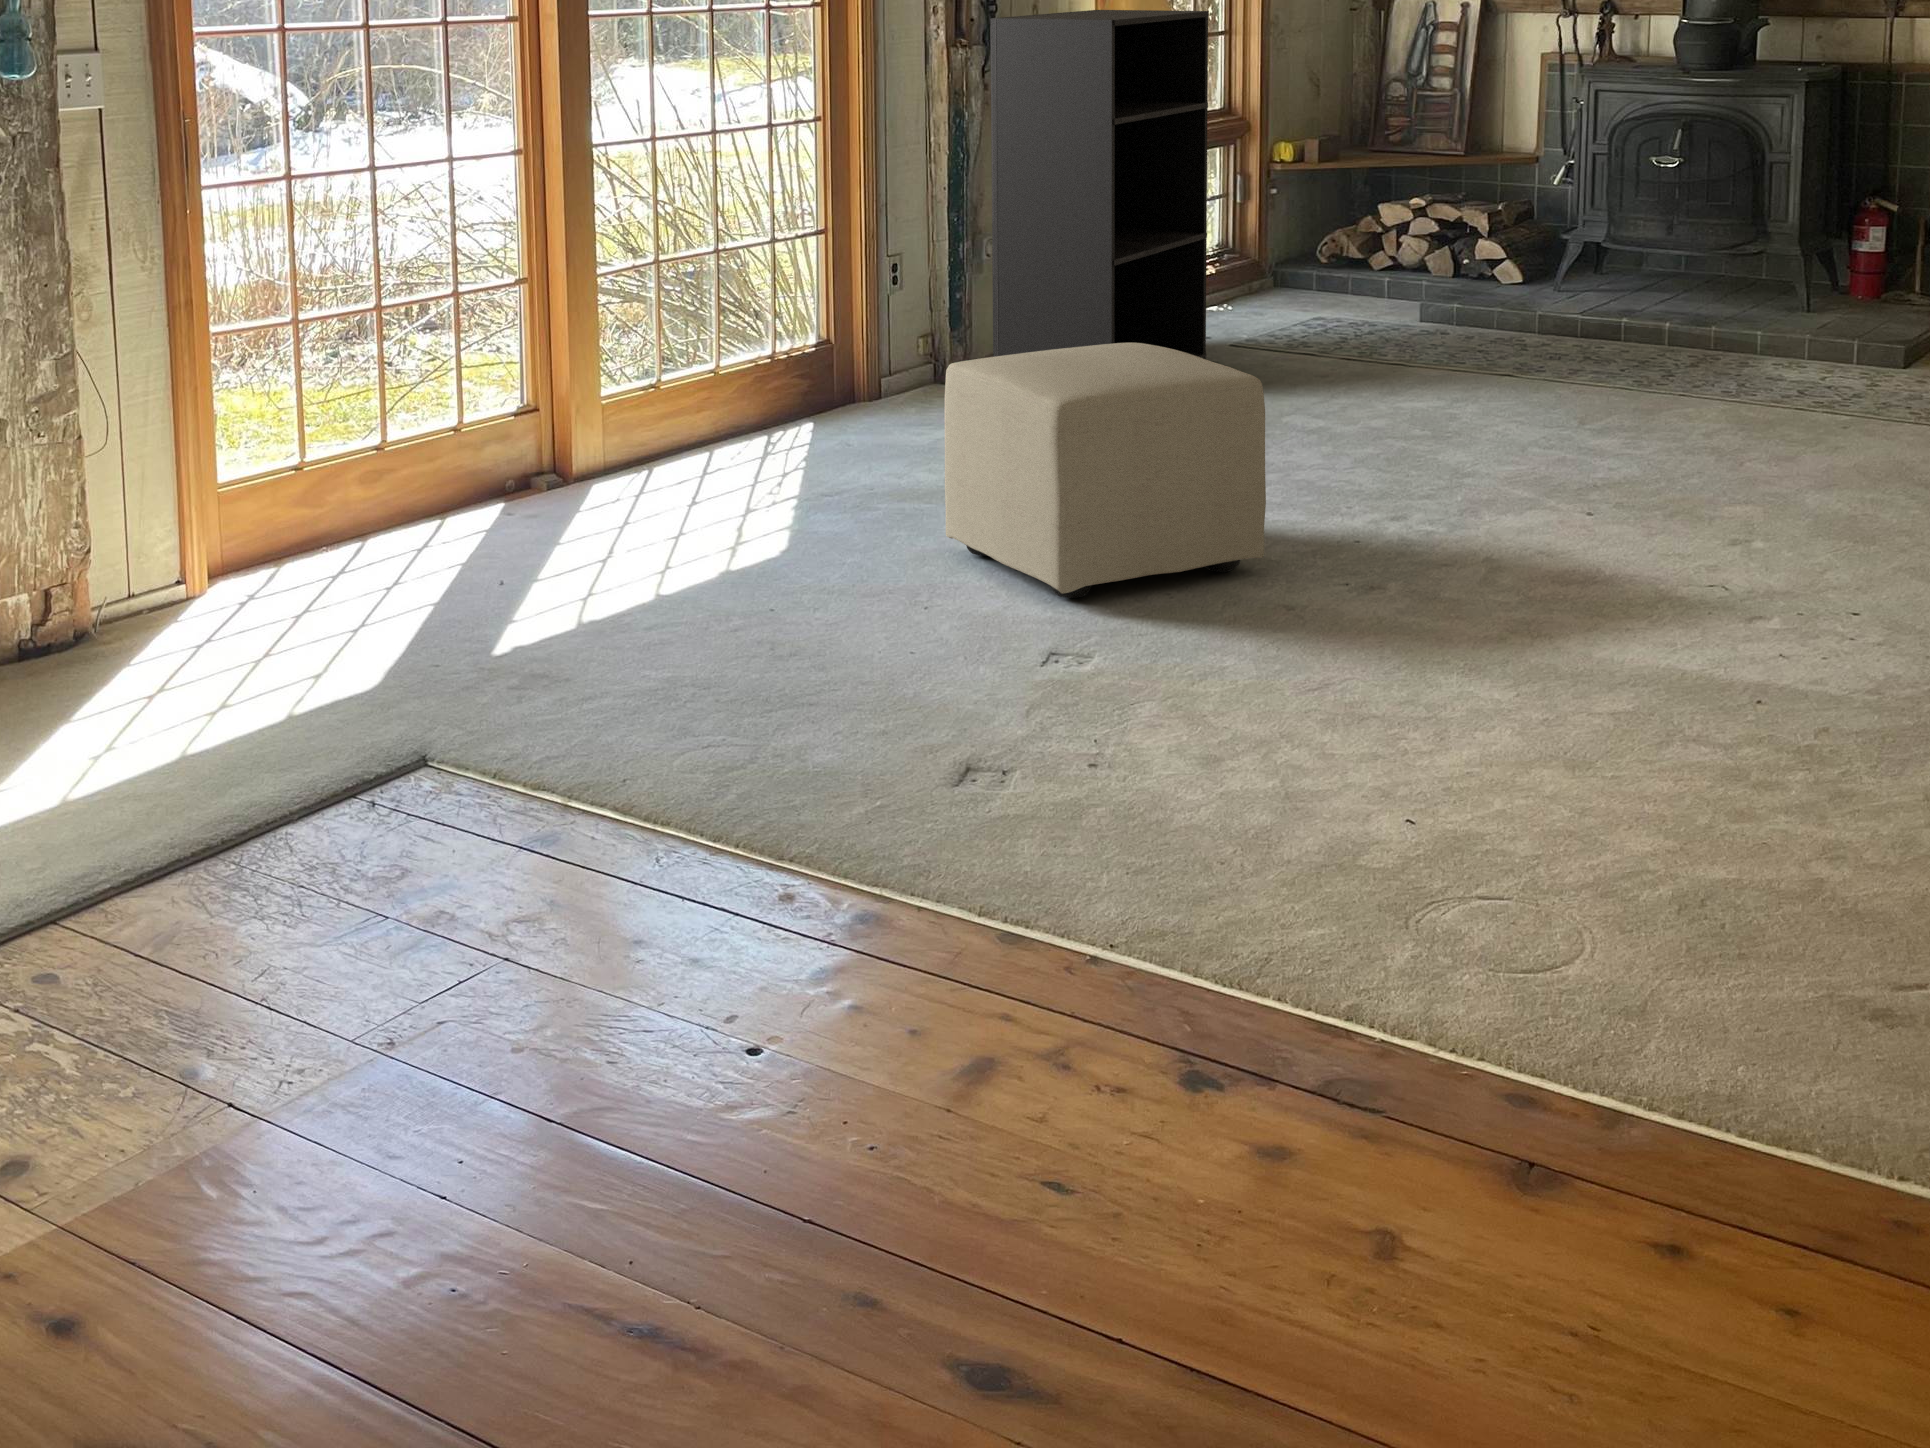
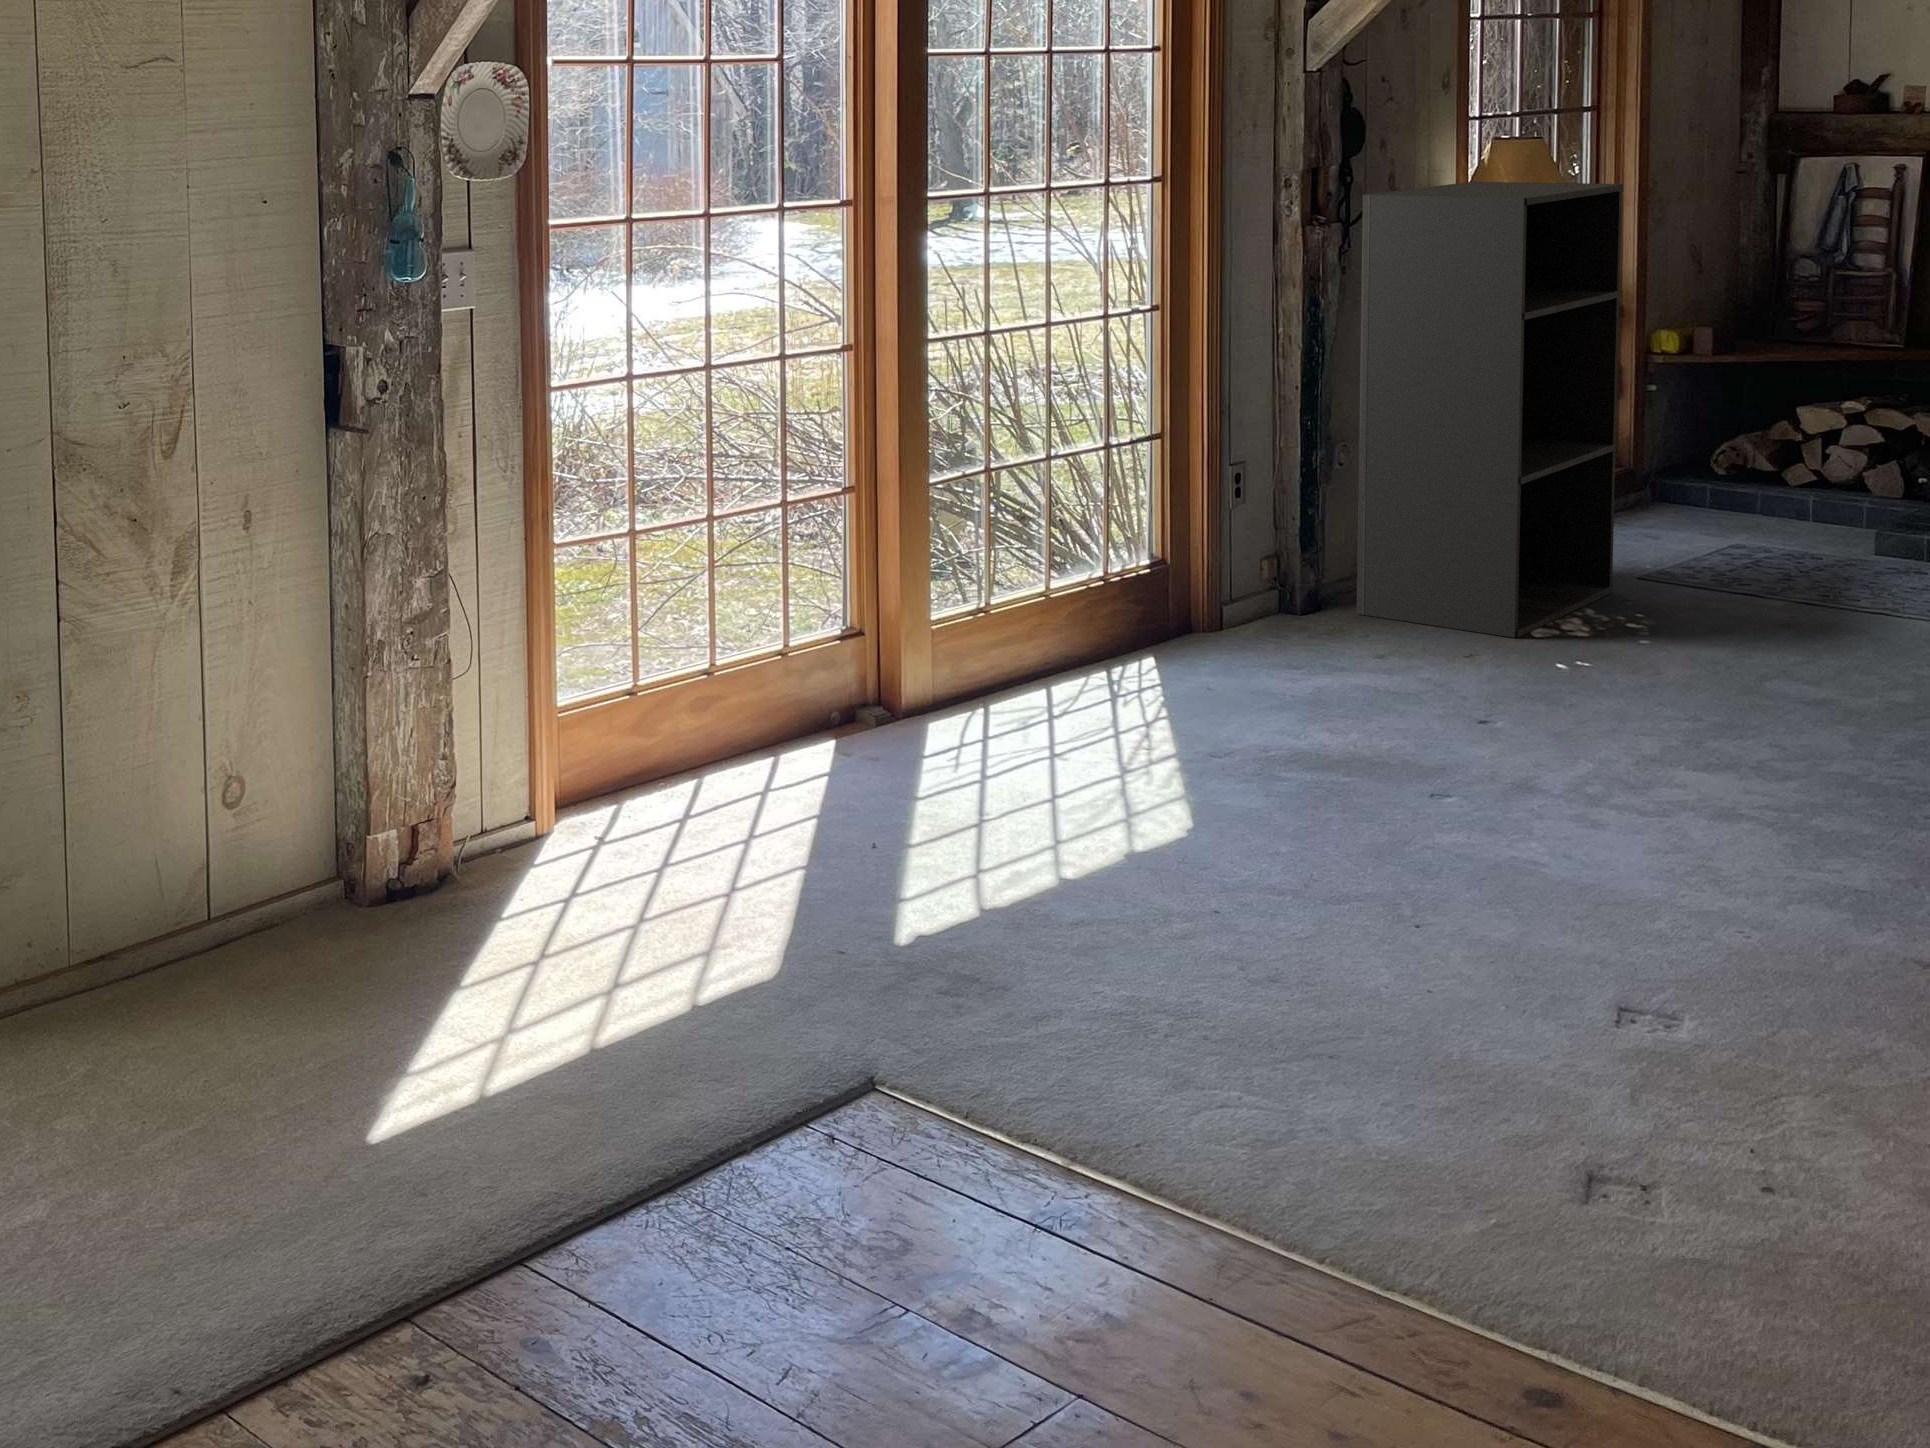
ottoman: present [945,343,1266,598] -> none [1401,599,1852,921]

